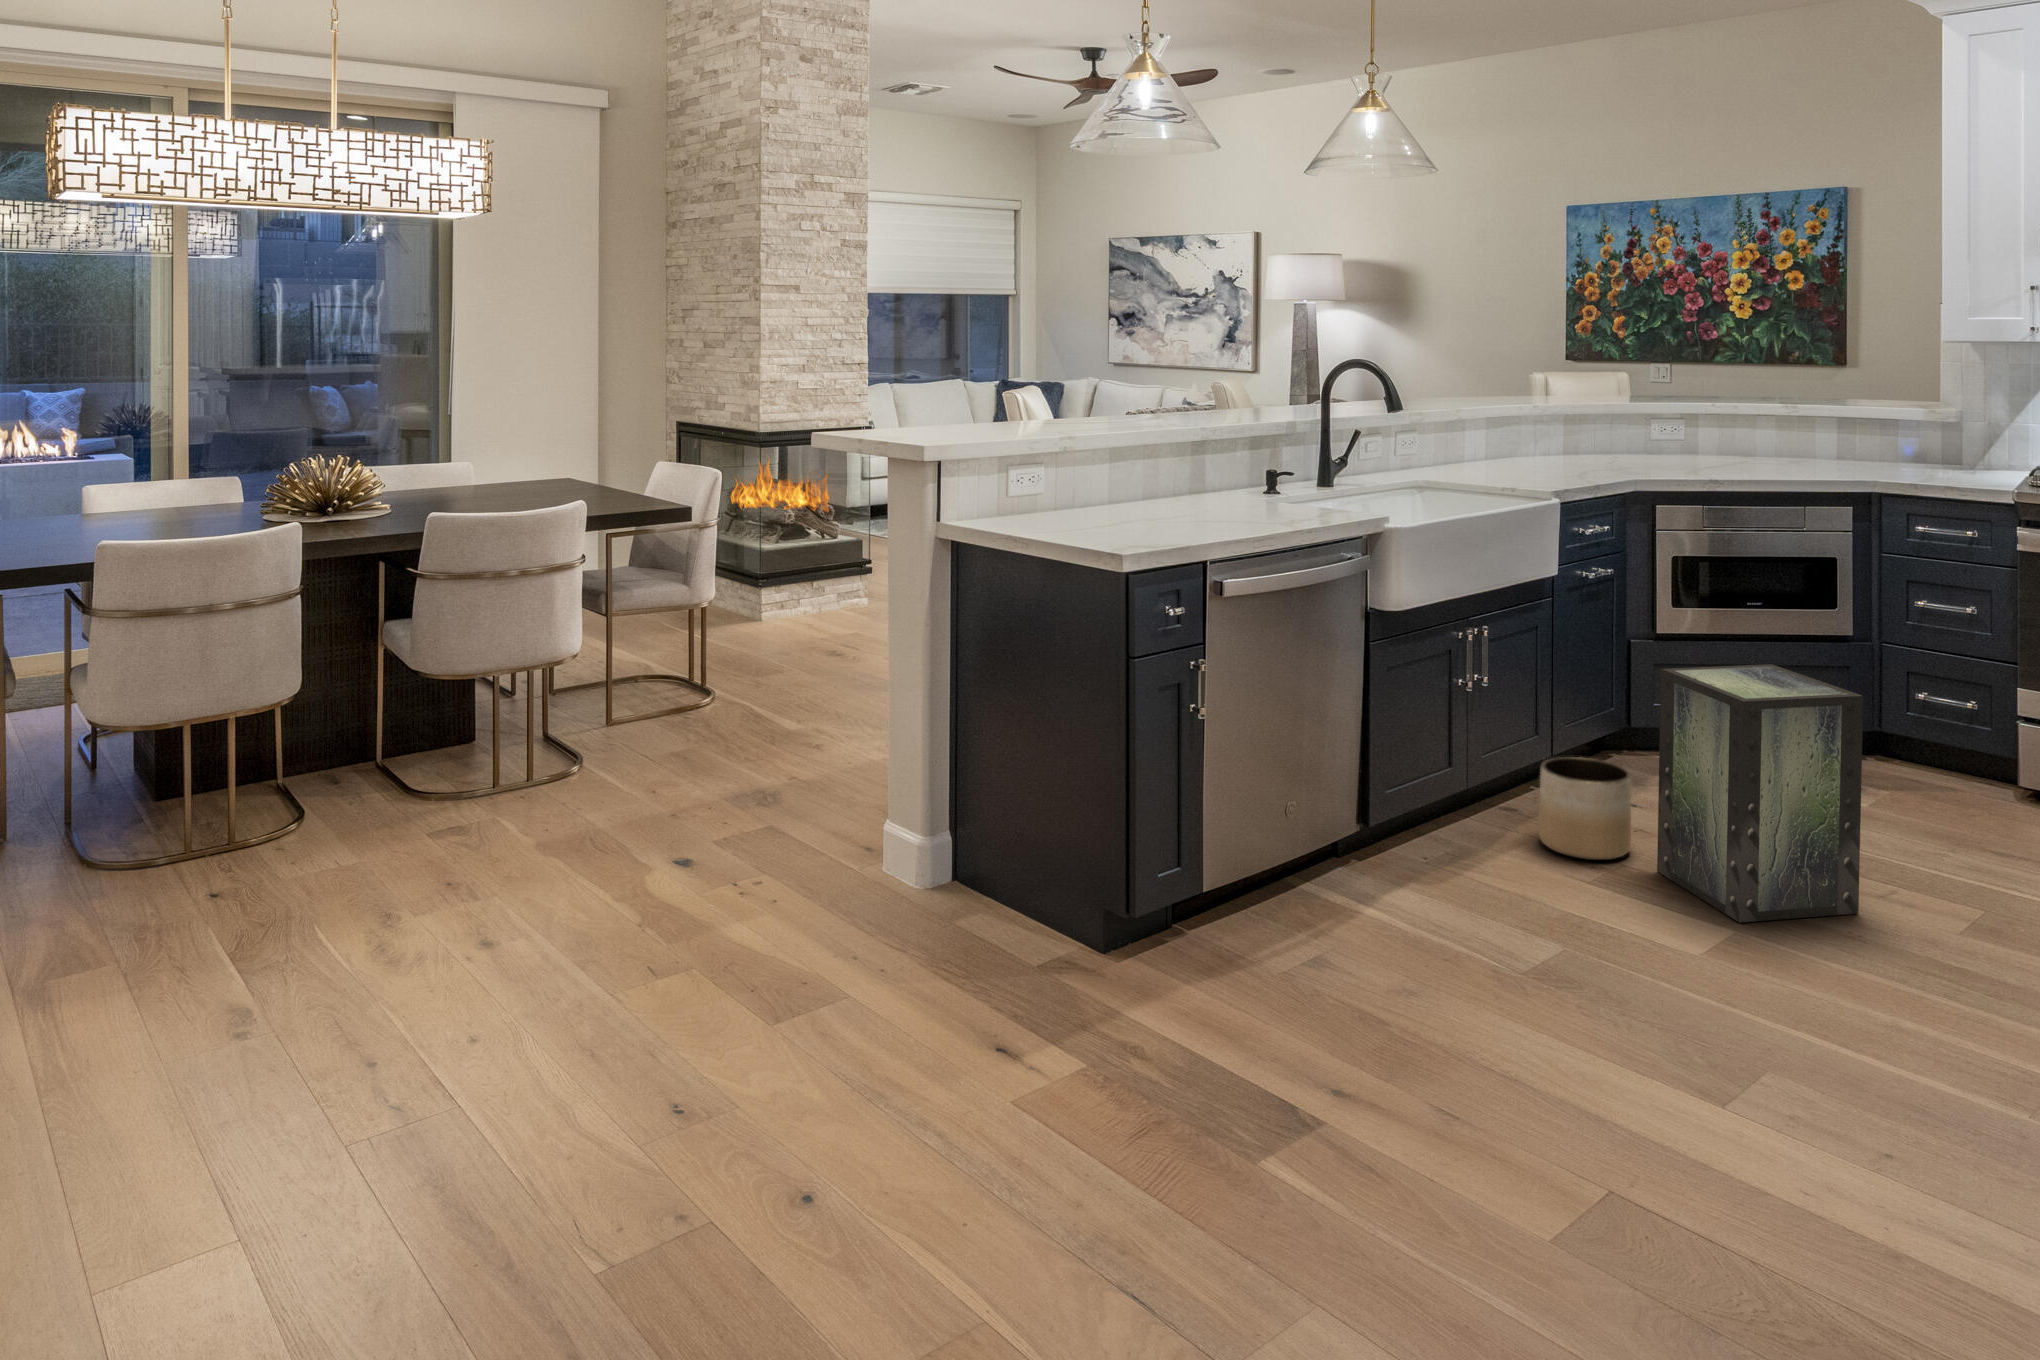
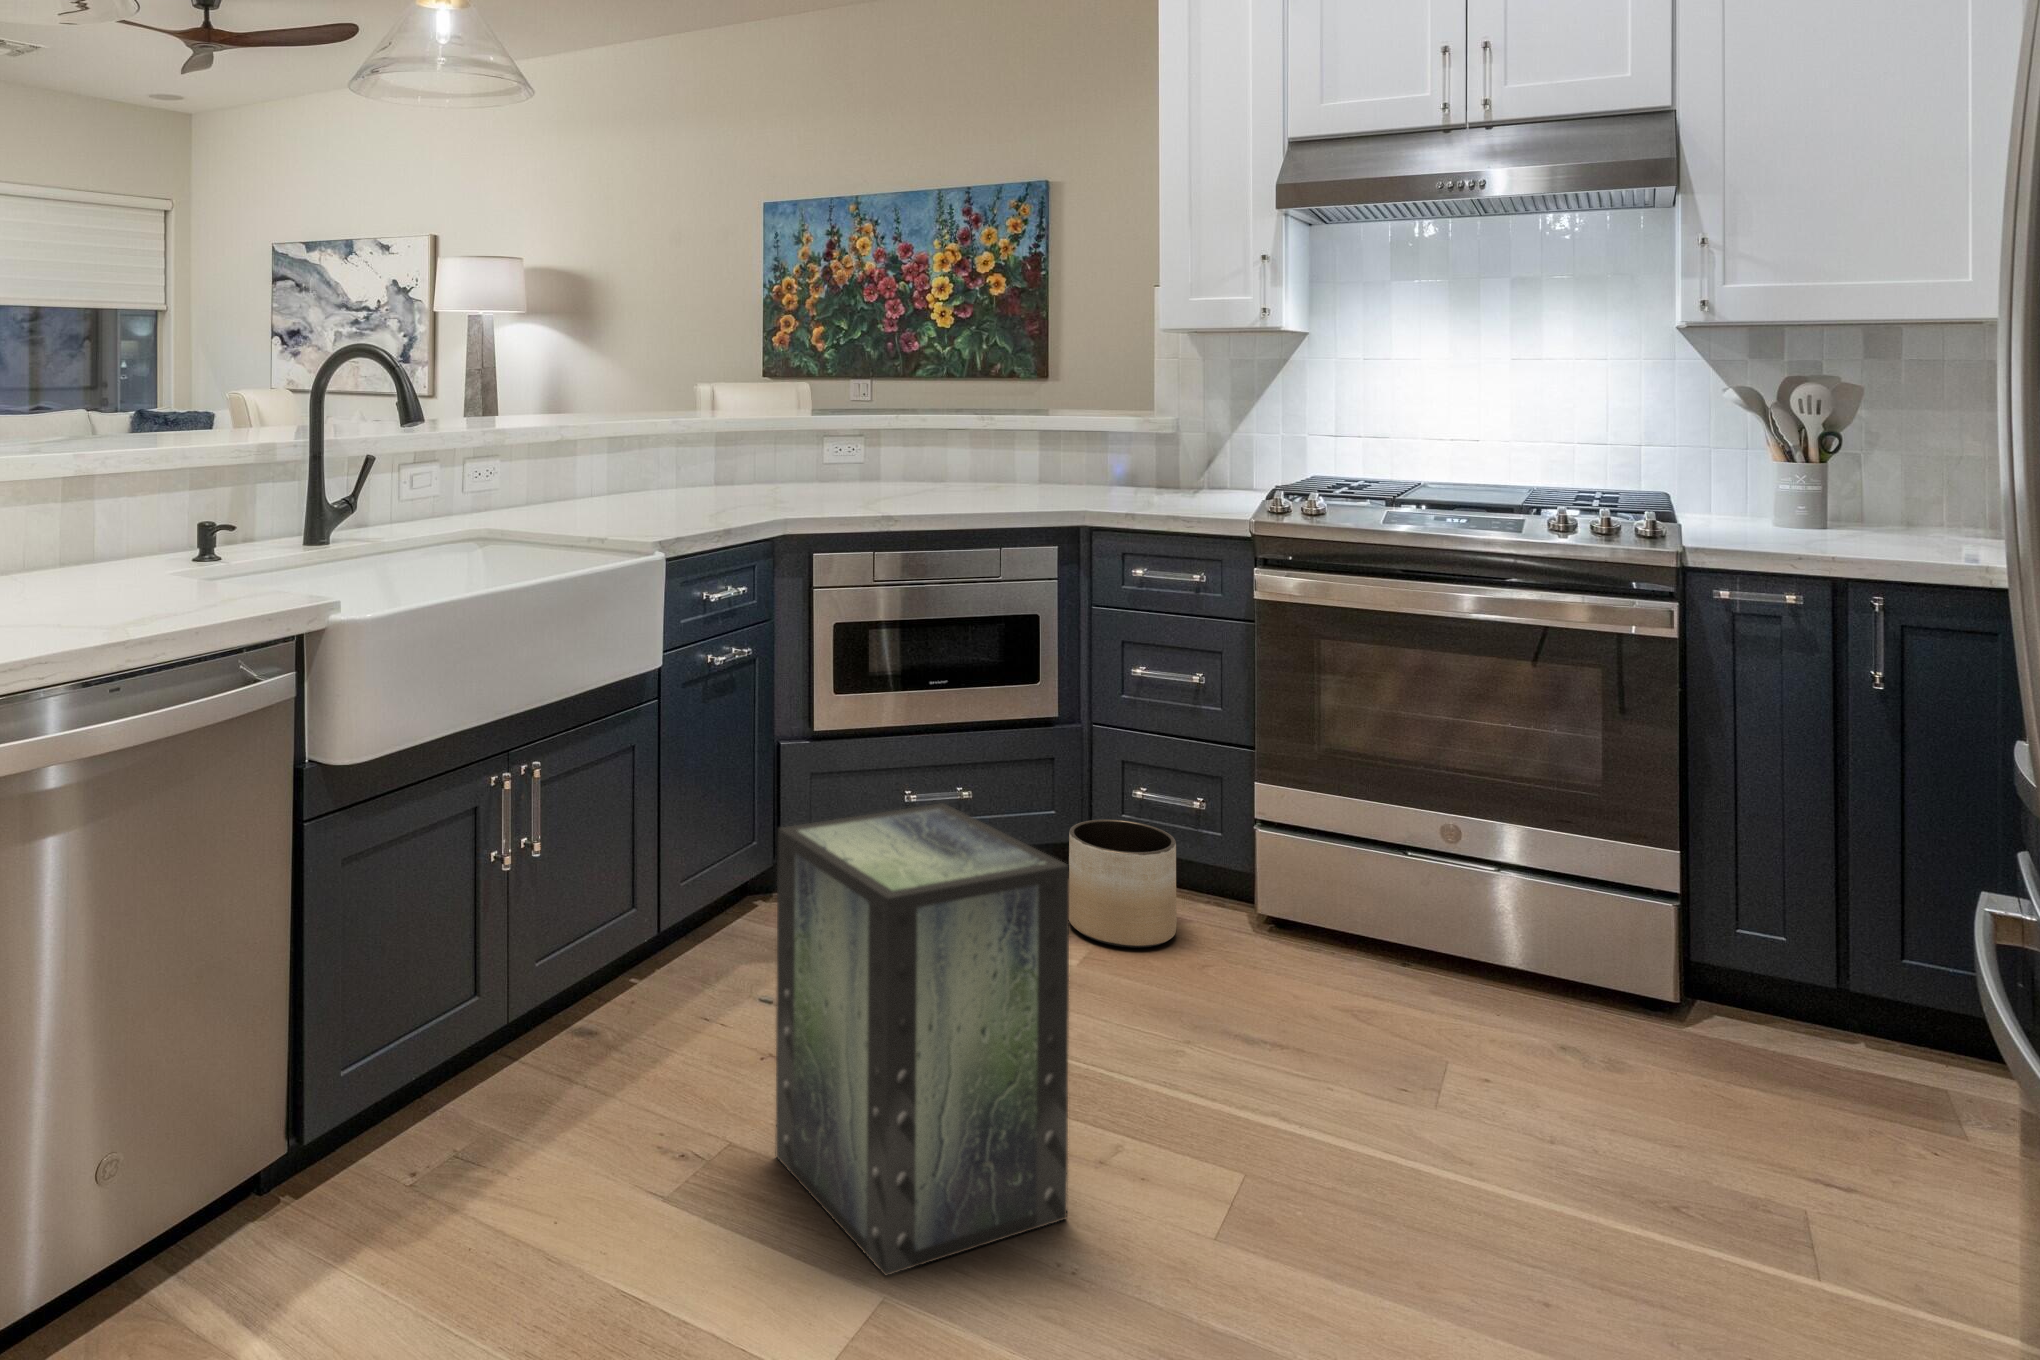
planter: present [1539,757,1631,860] -> present [1069,820,1177,948]

